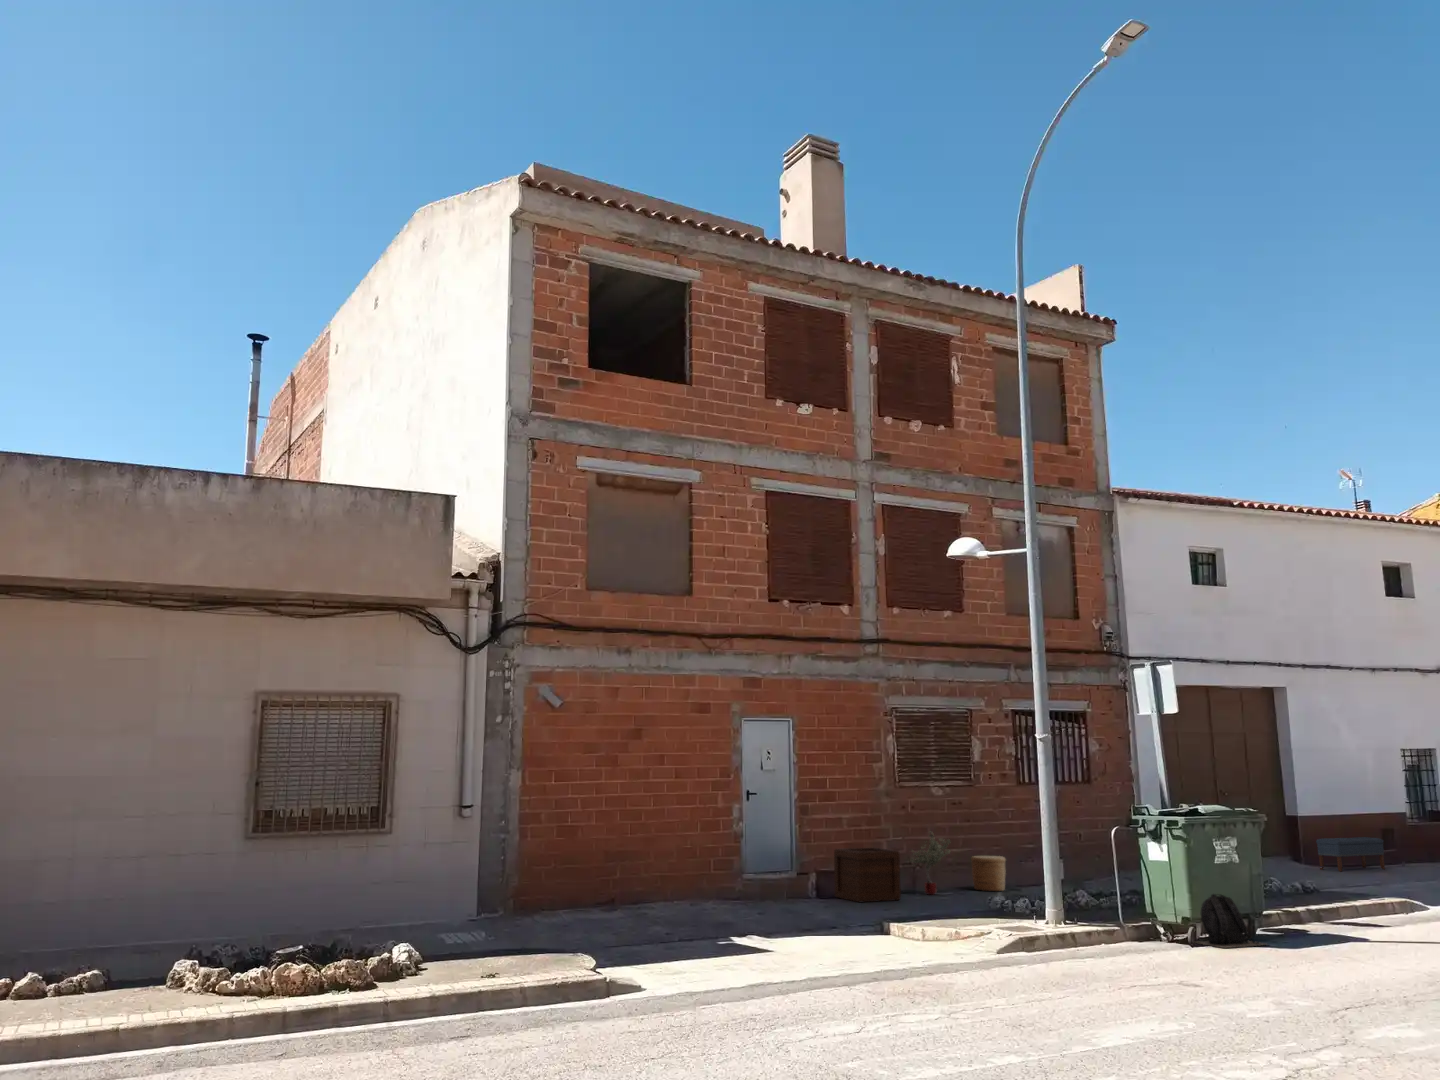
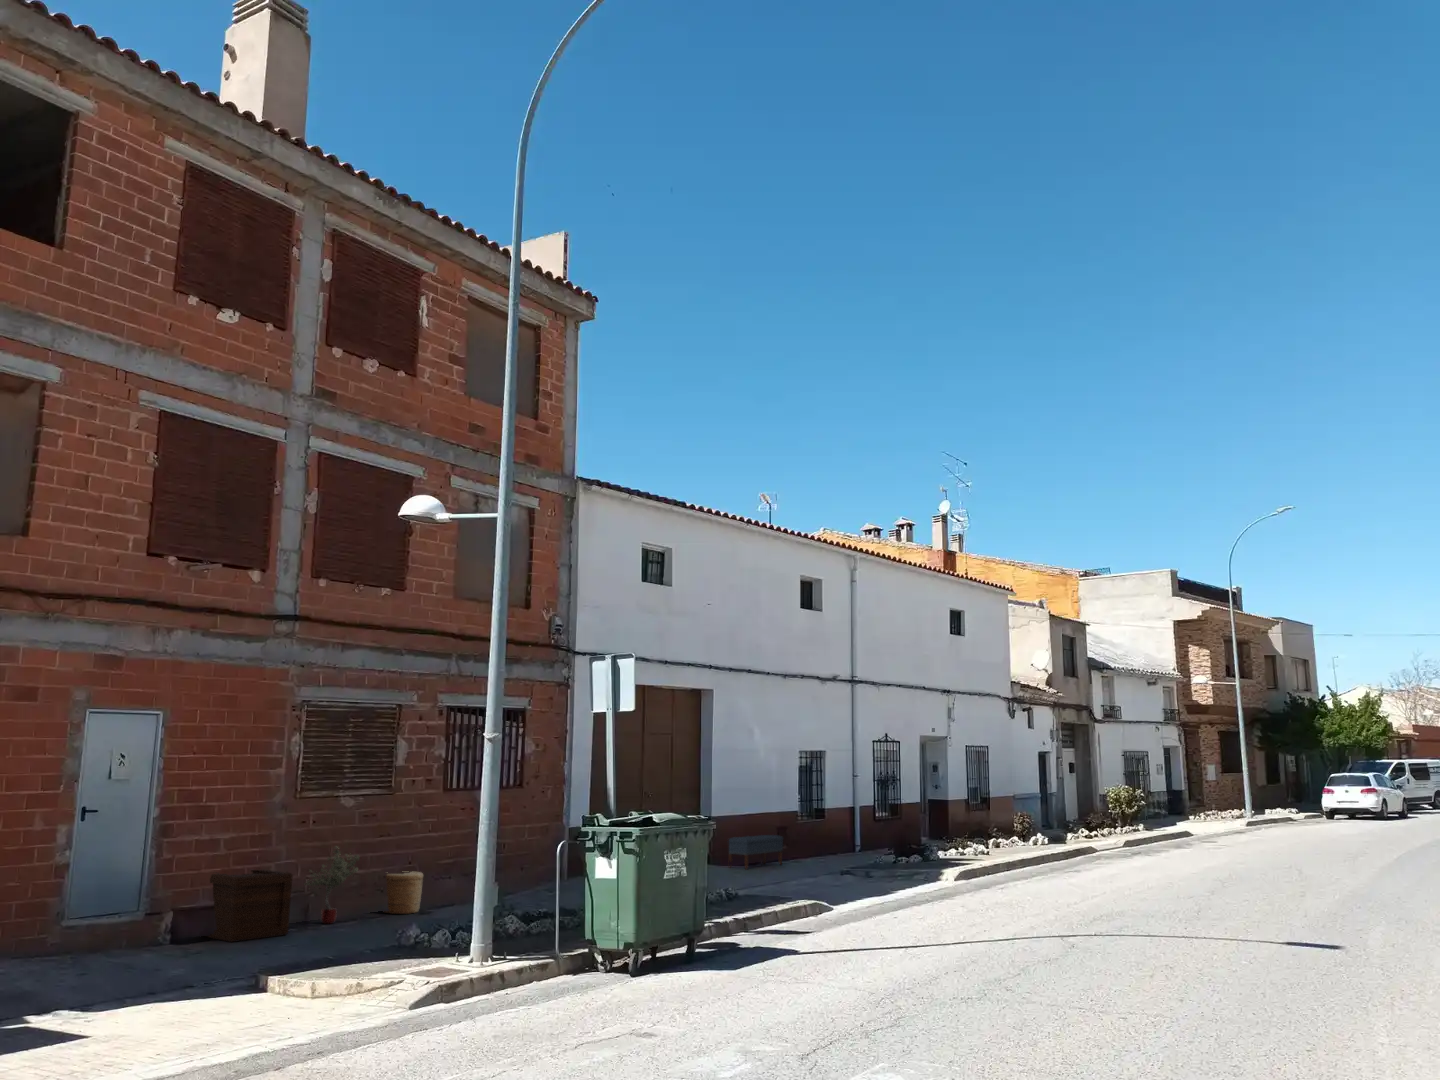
backpack: present [1197,894,1265,948] -> none [636,917,718,982]

